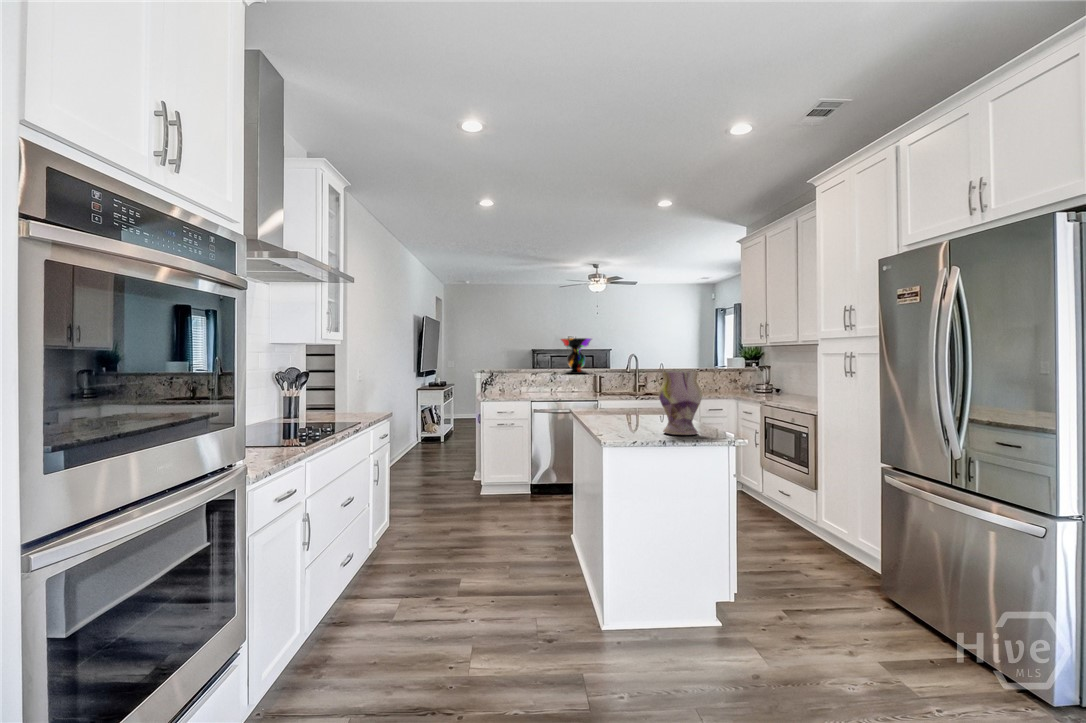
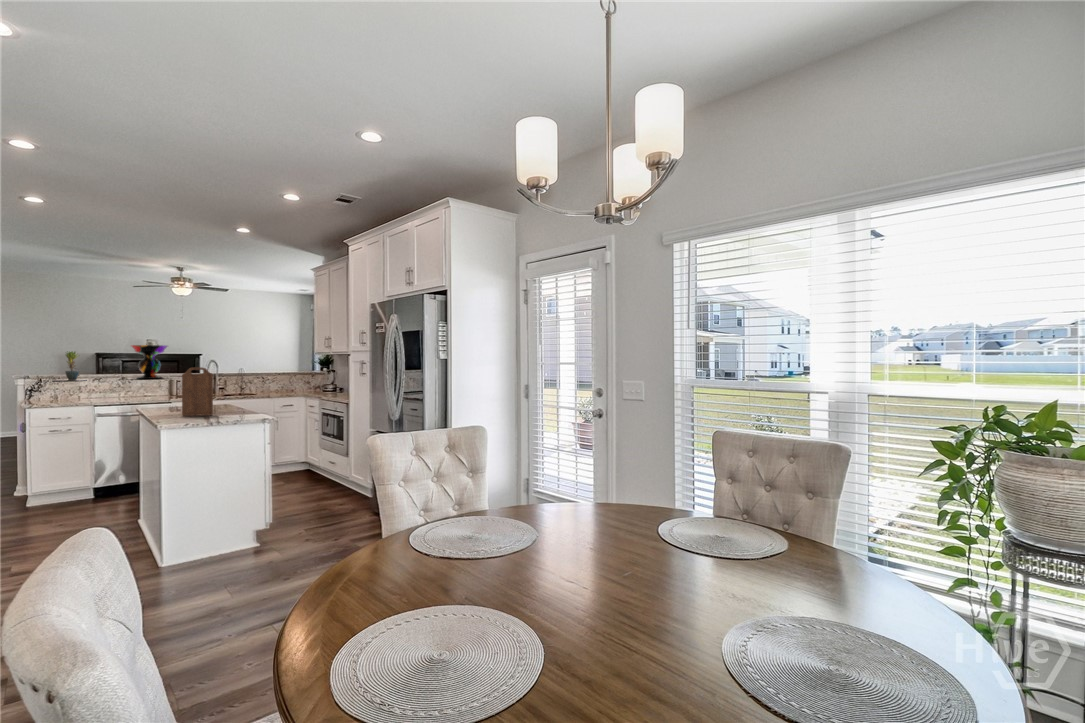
potted plant: none [498,345,531,375] -> present [65,352,79,381]
cutting board: none [619,361,655,426] -> present [182,367,213,416]
vase: present [658,371,702,435] -> none [212,374,246,418]

